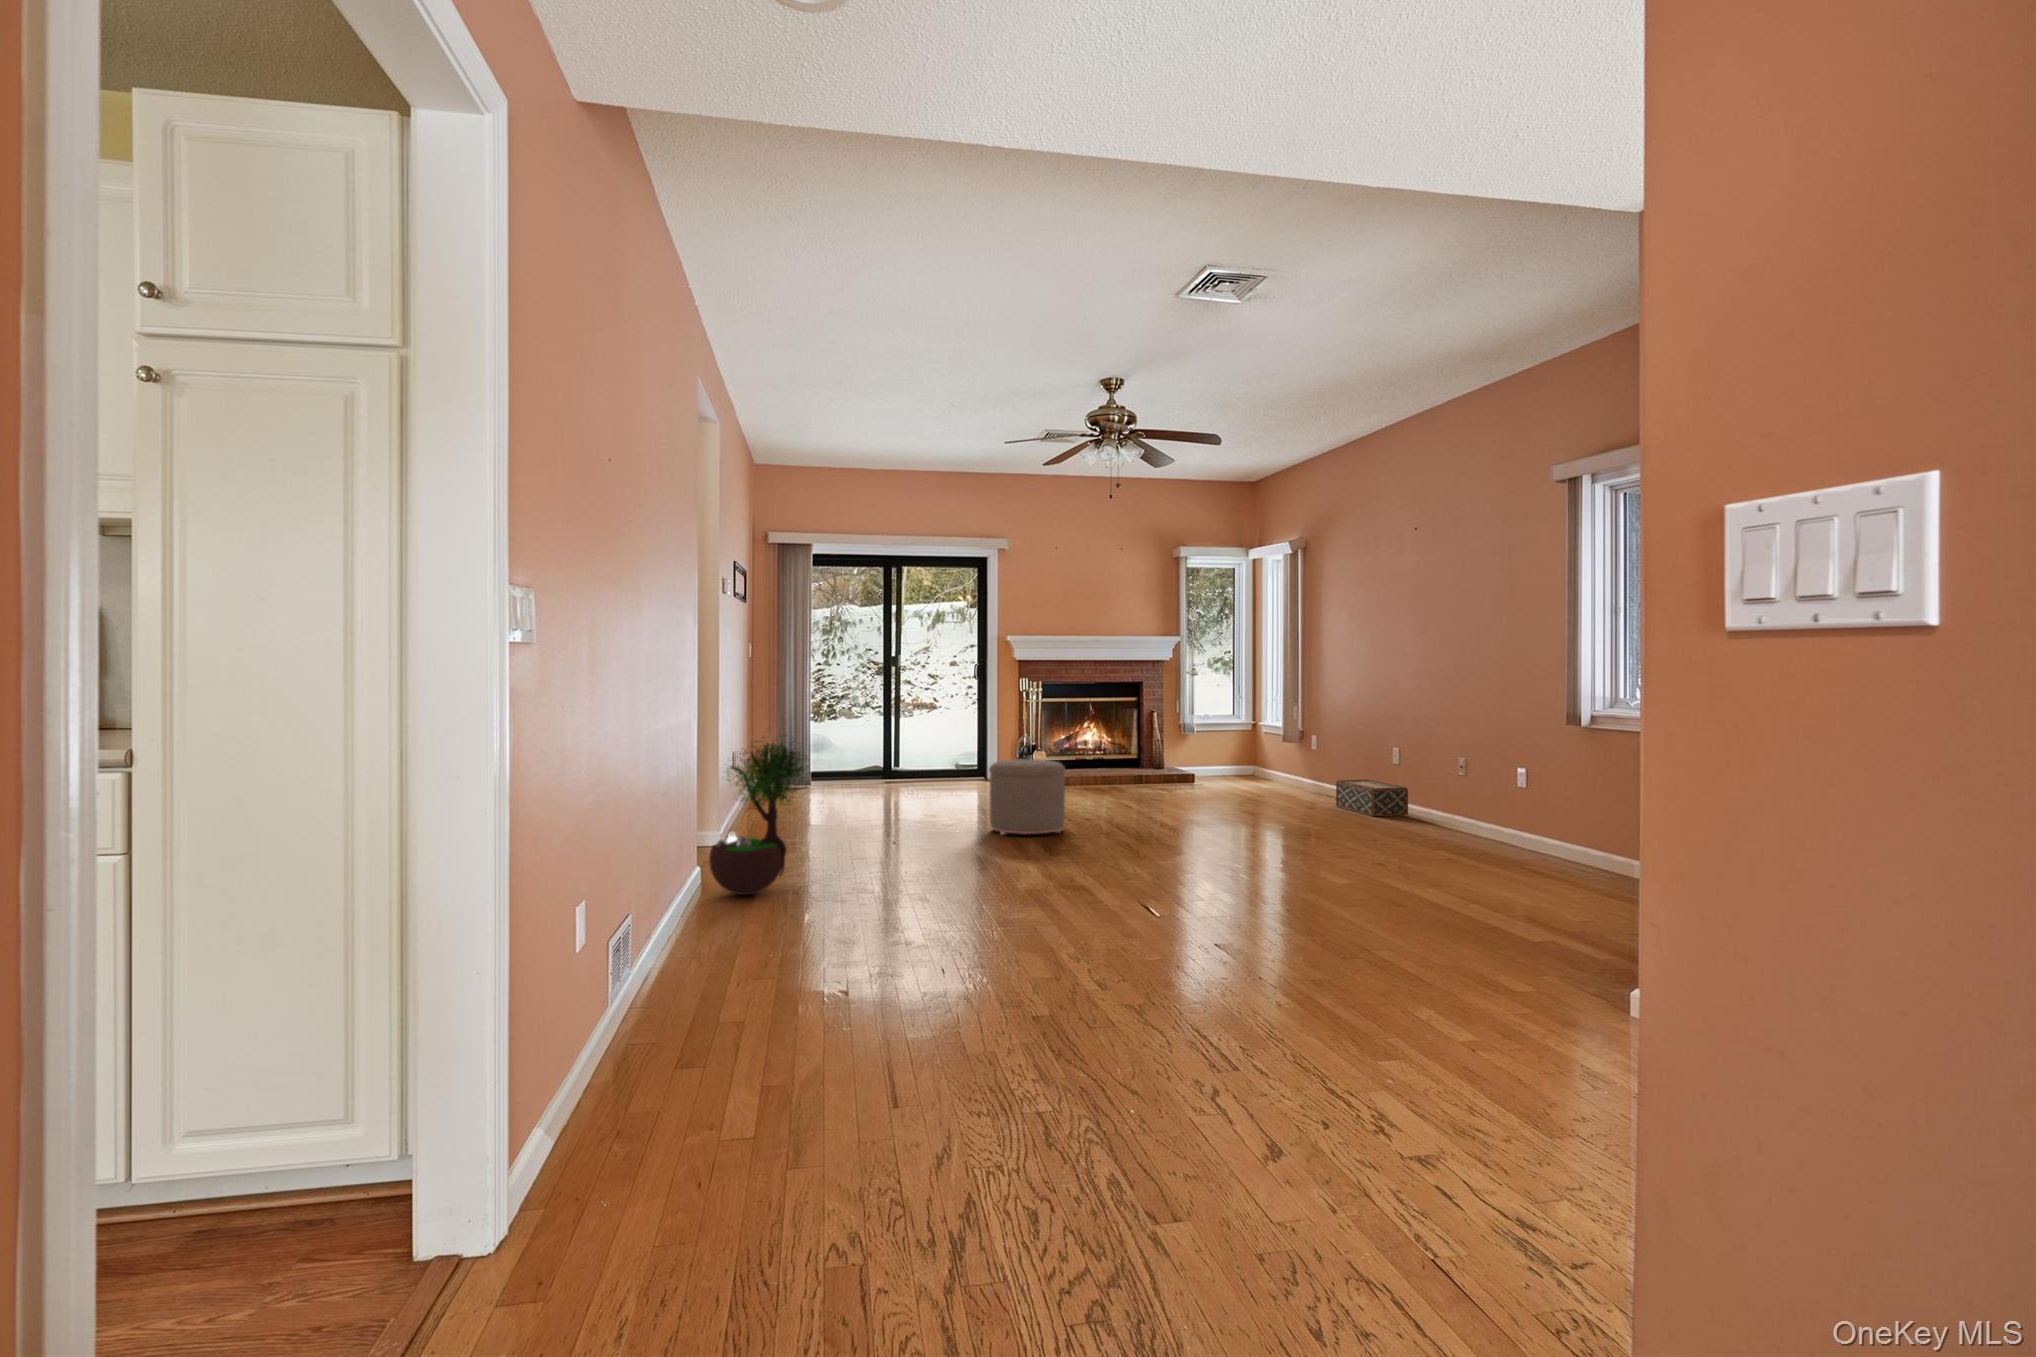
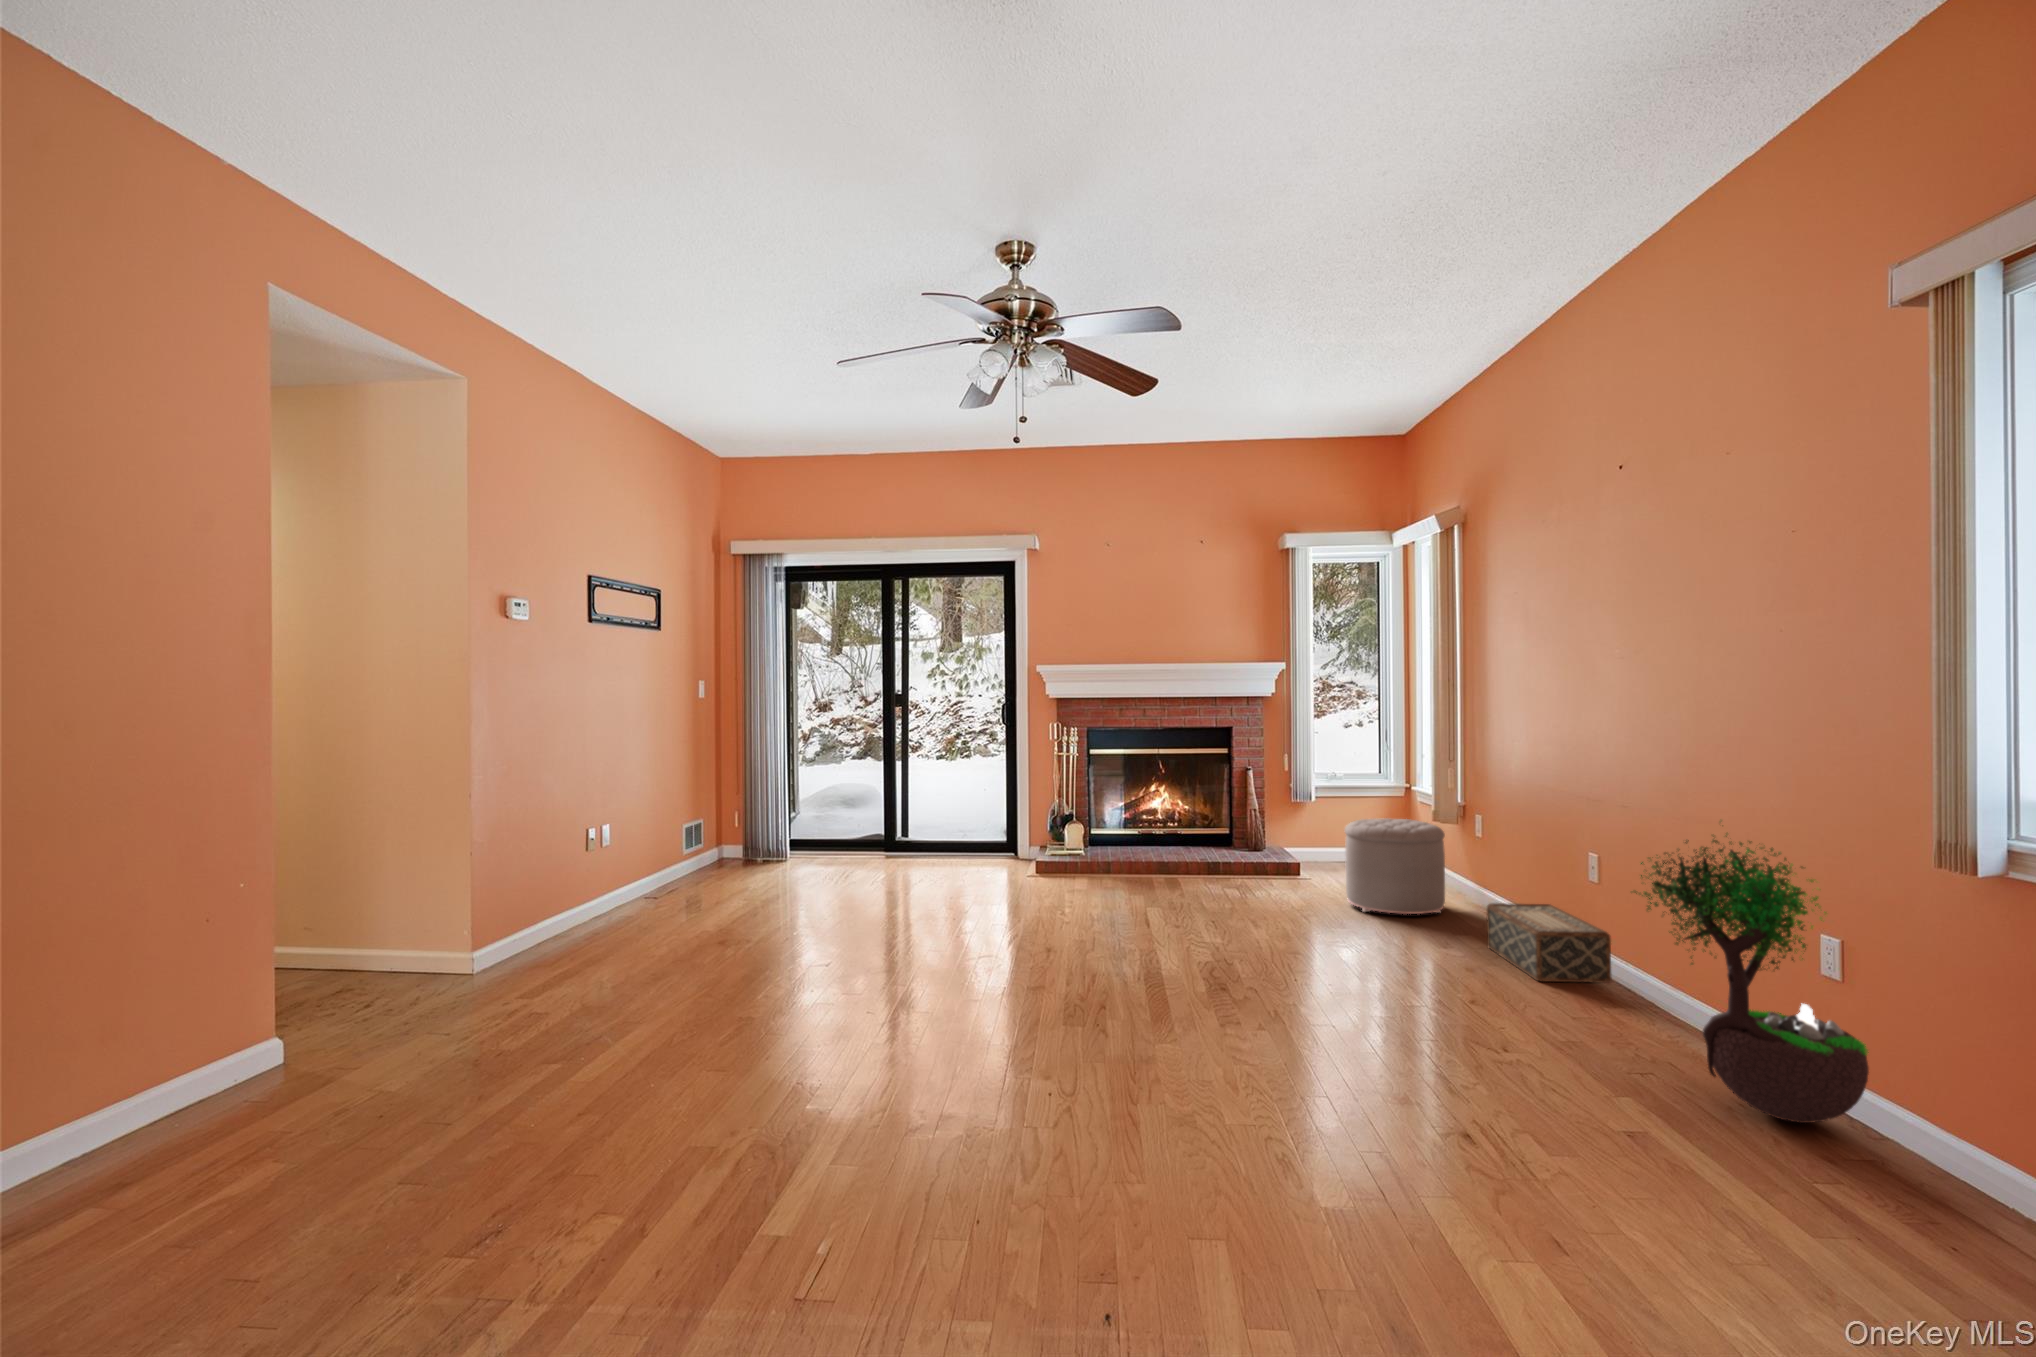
potted tree: present [709,736,810,895] -> present [1633,833,1869,1123]
ottoman: present [989,759,1065,835] -> present [1345,818,1445,914]

